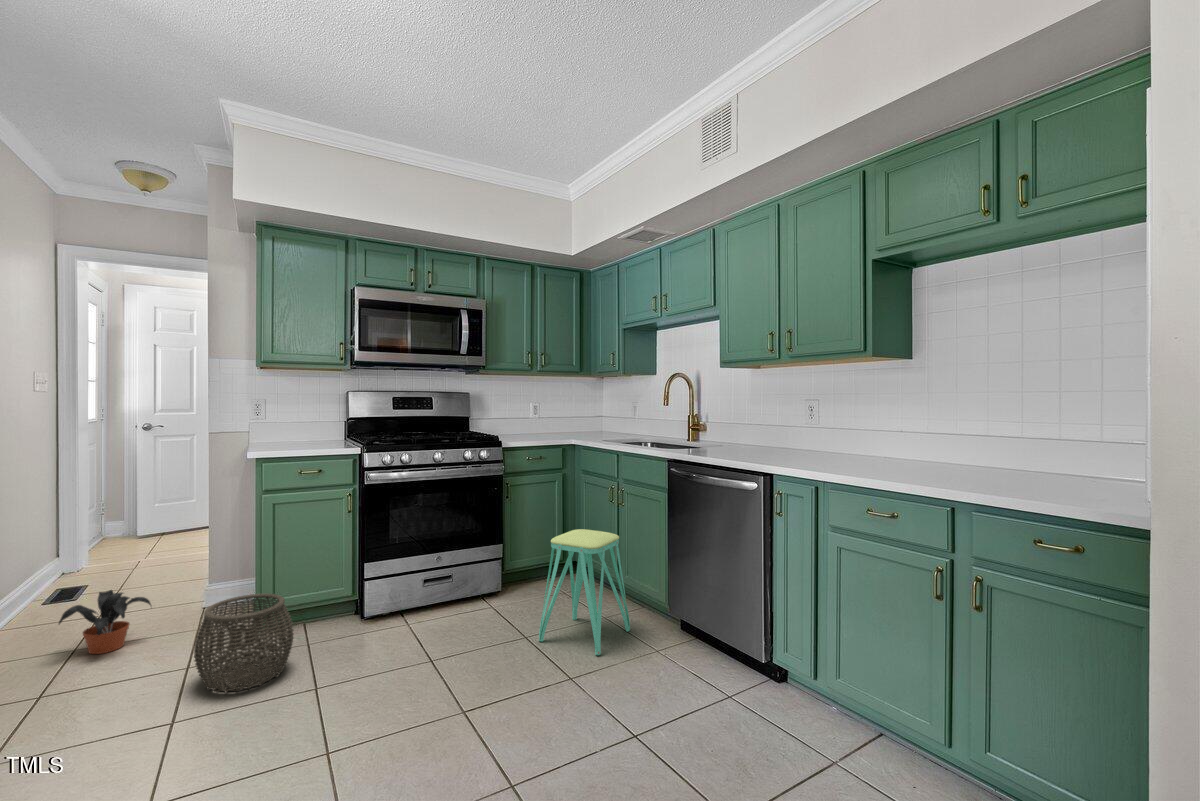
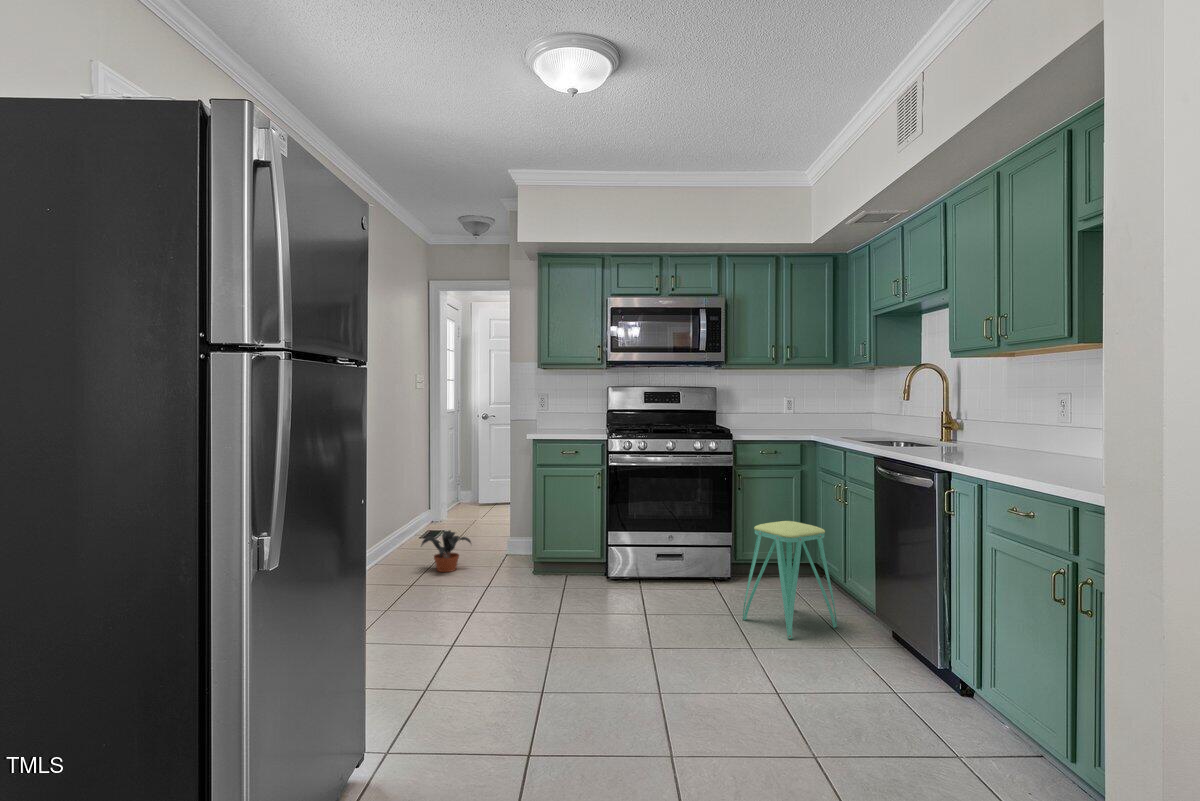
woven basket: present [194,594,294,692] -> none [486,542,550,607]

